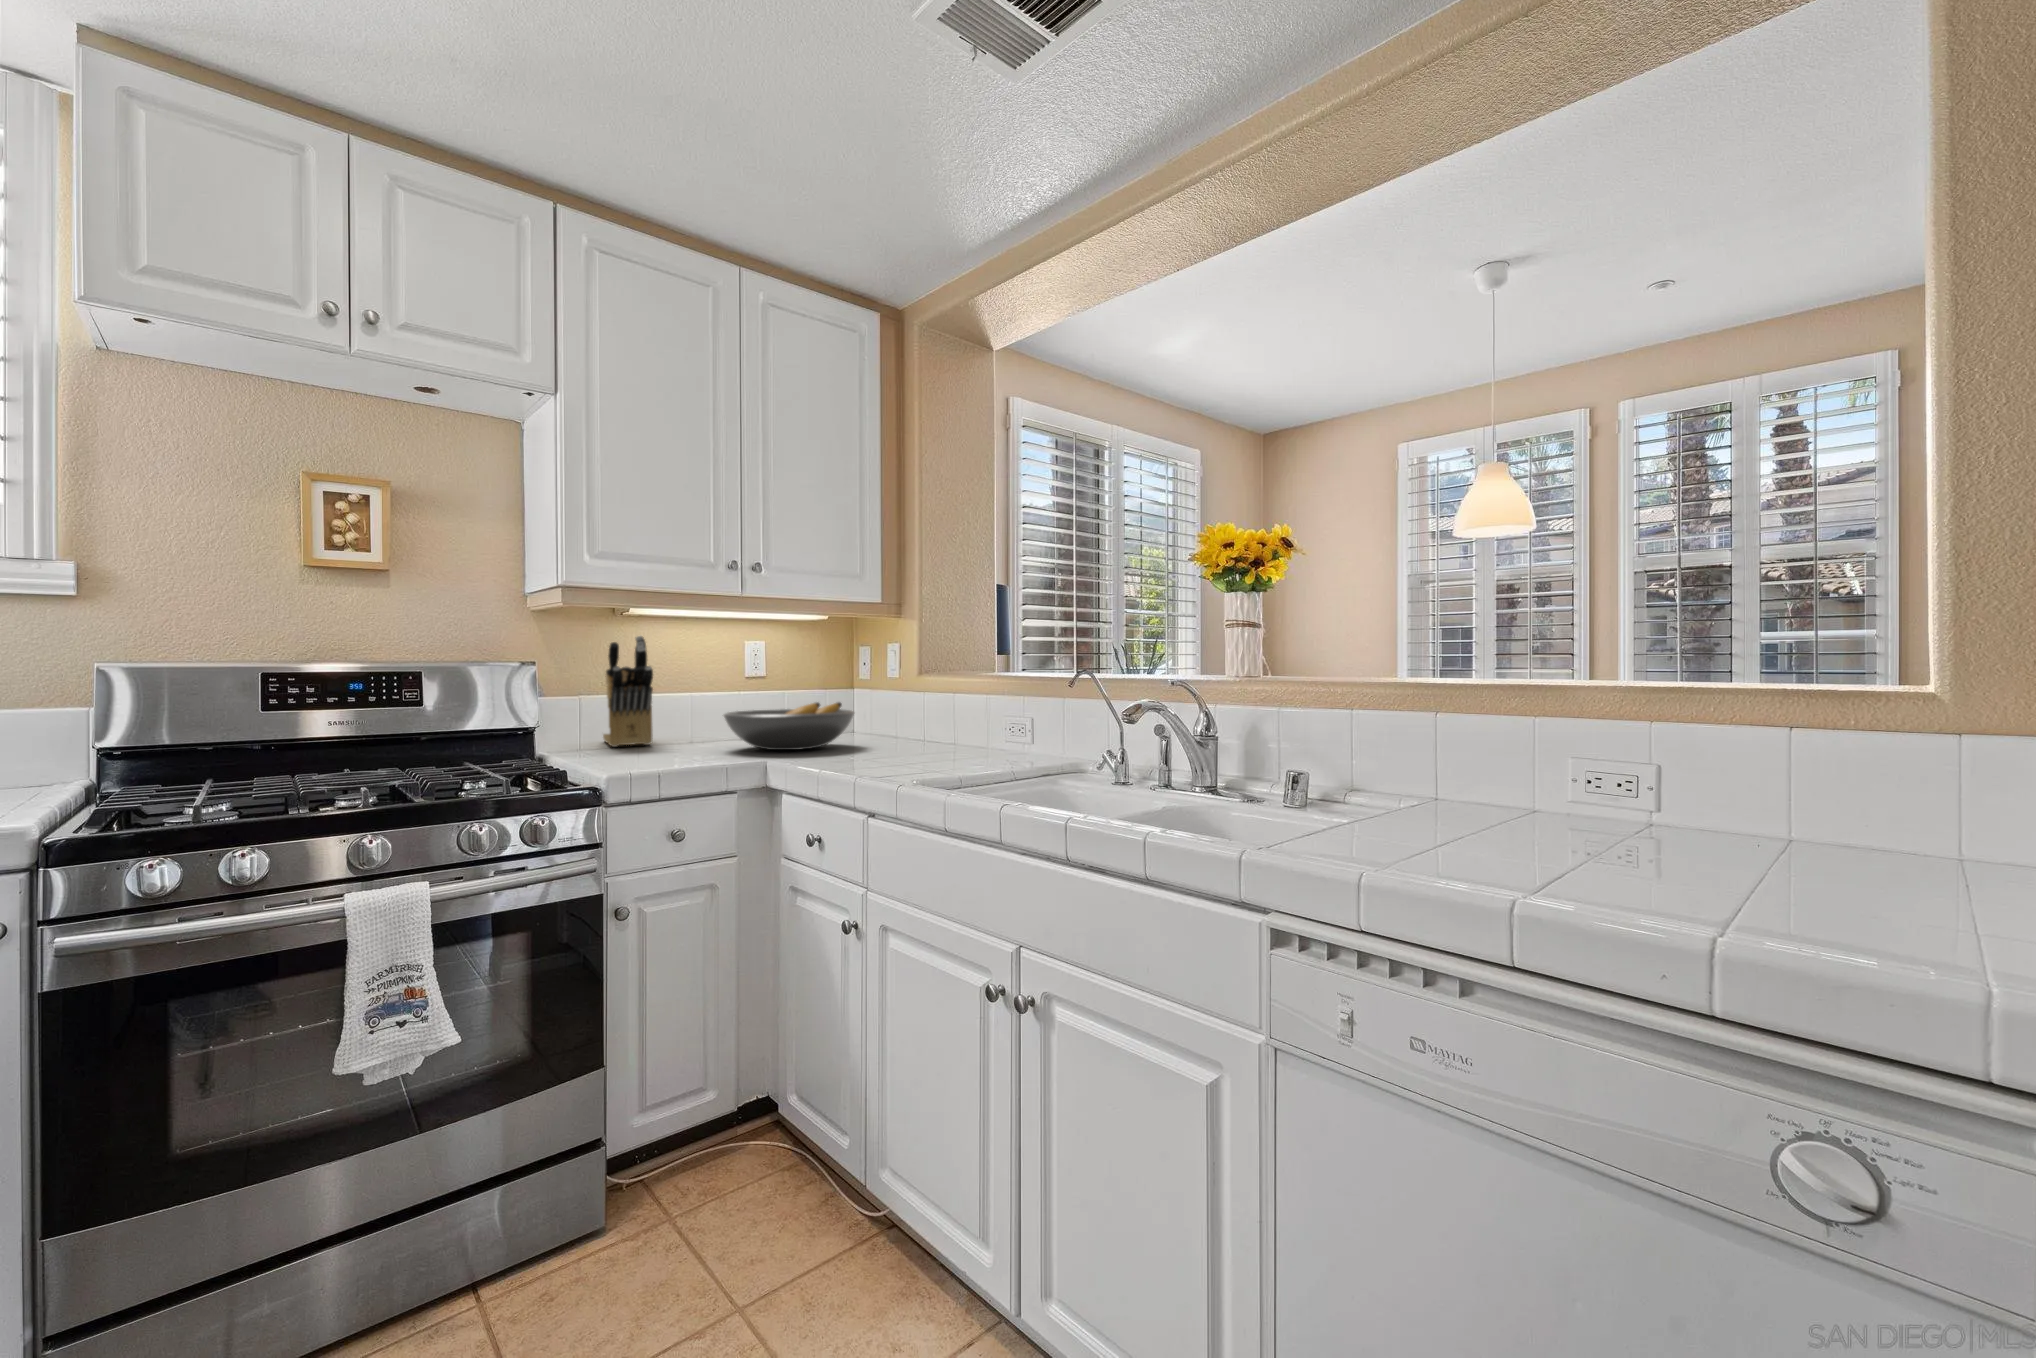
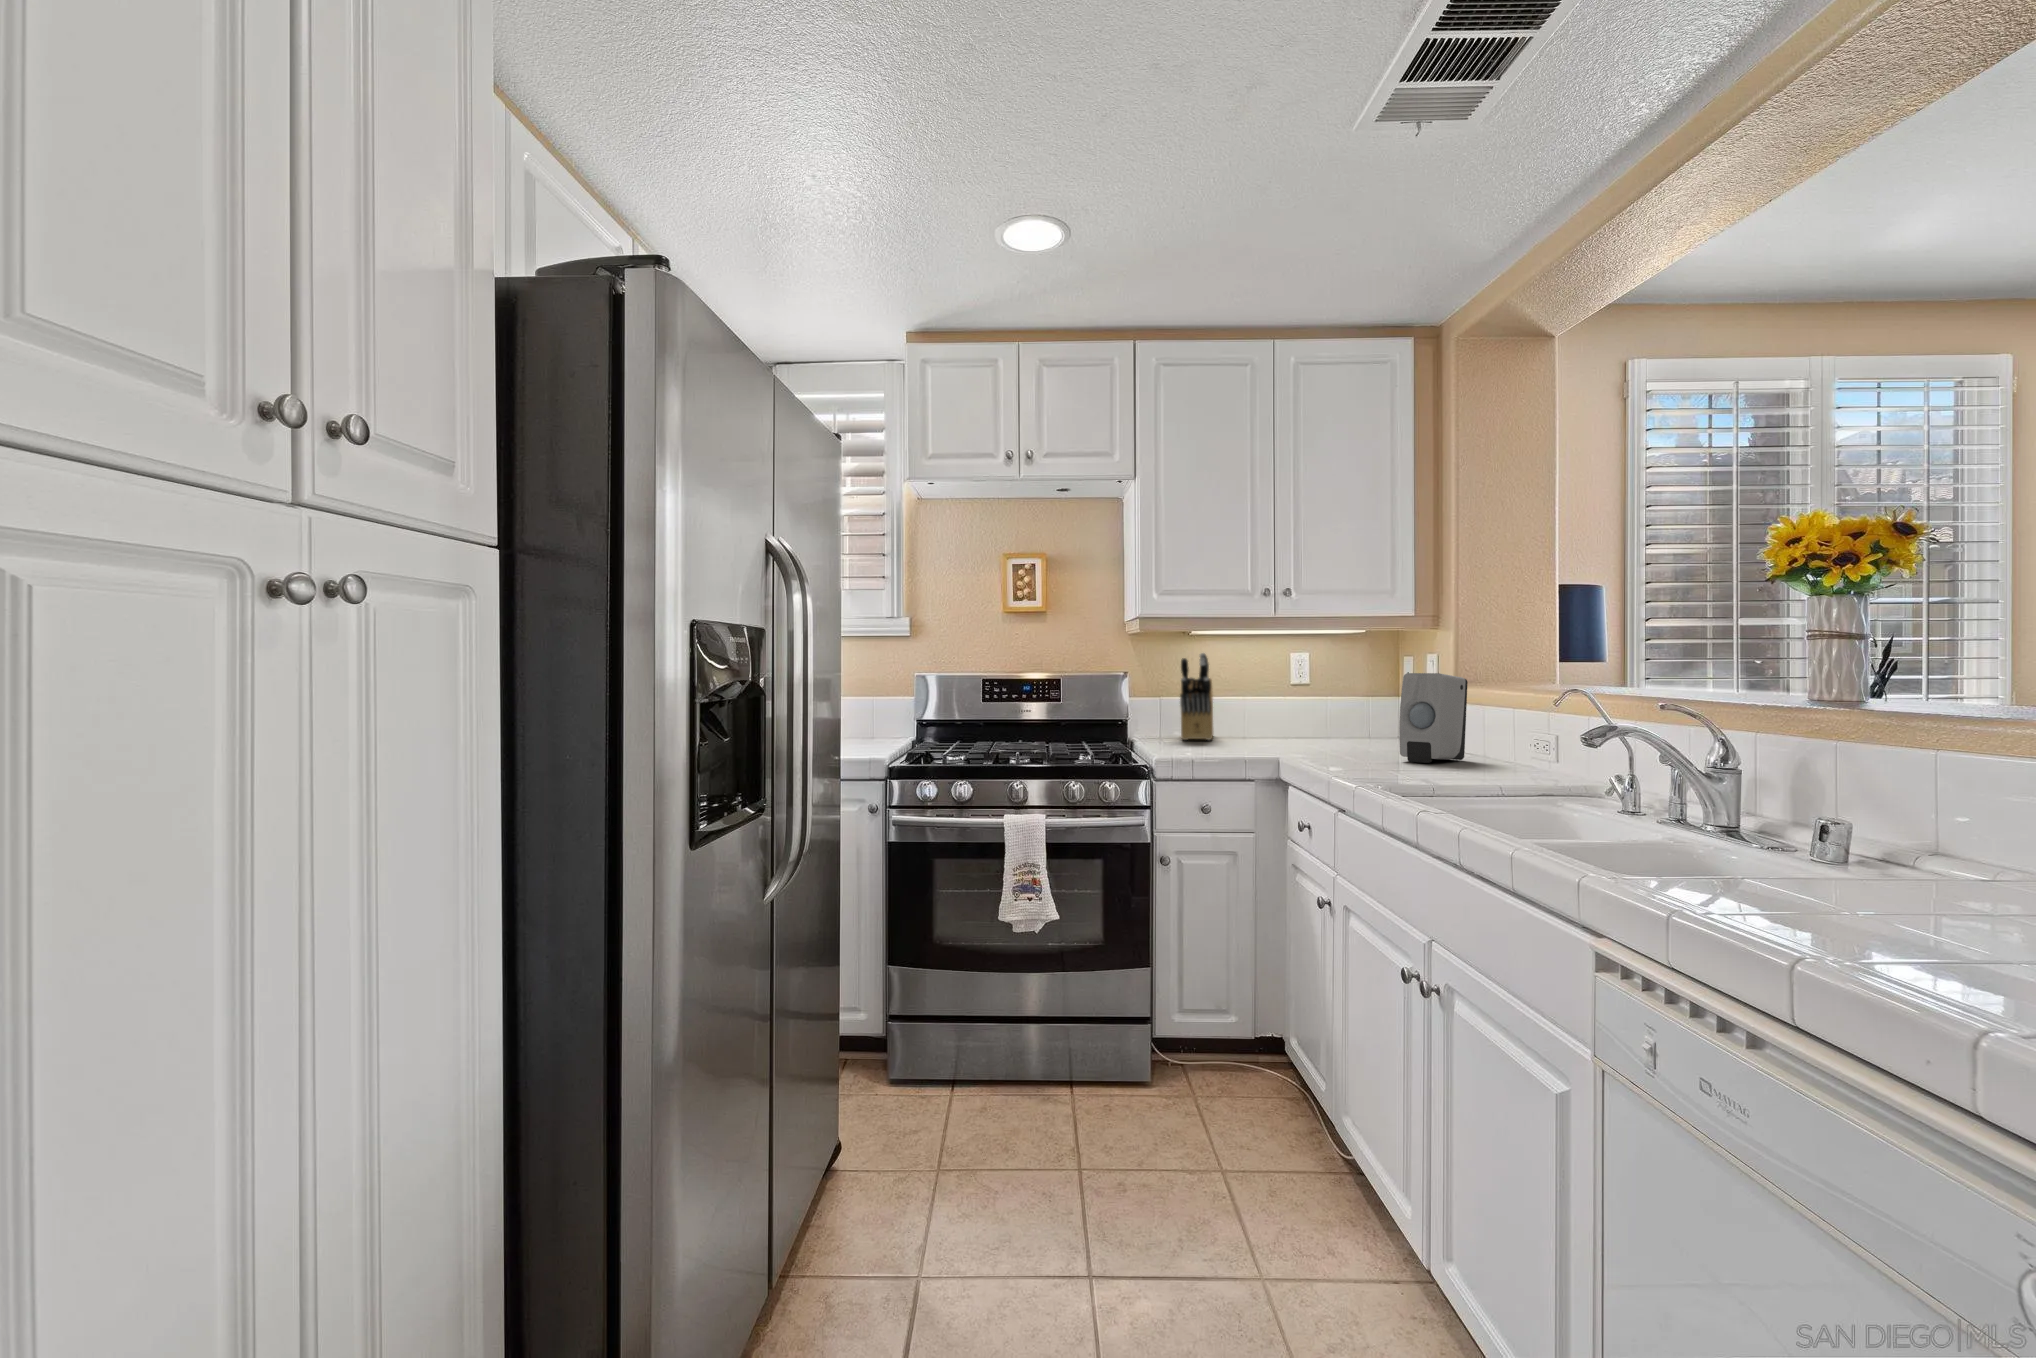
soap dispenser: none [903,657,959,754] -> present [1399,673,1468,763]
fruit bowl: present [724,702,854,750] -> none [1257,711,1371,751]

